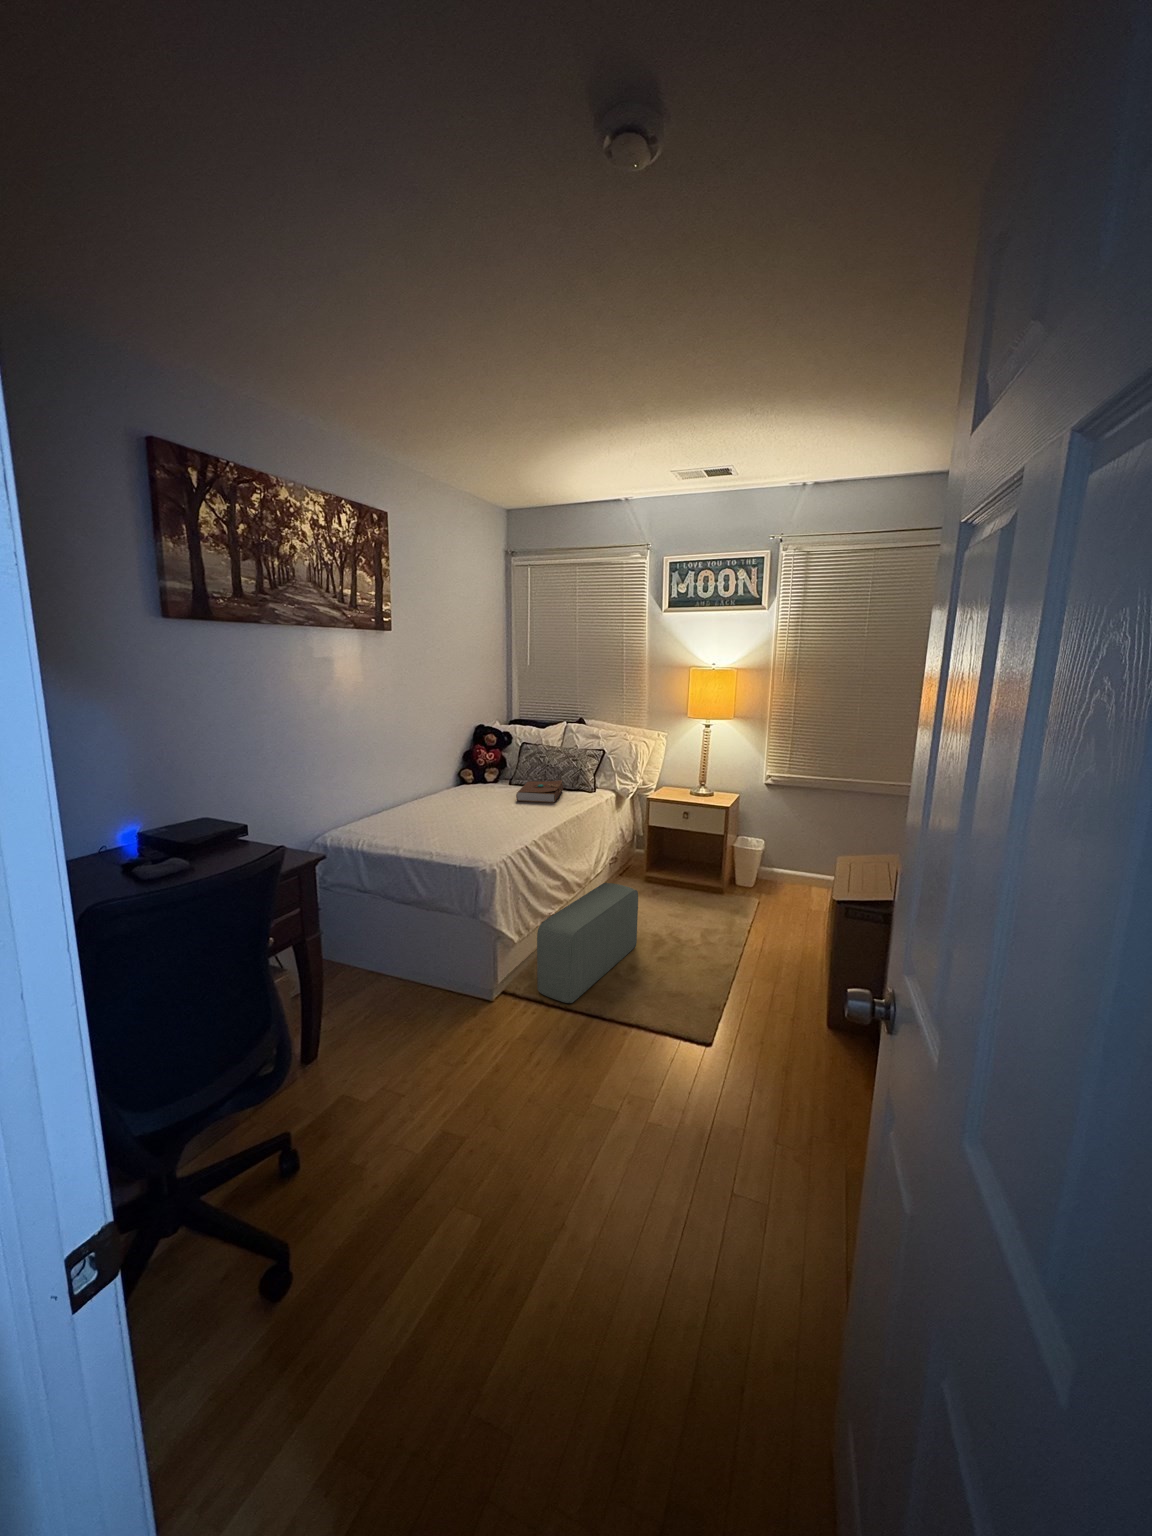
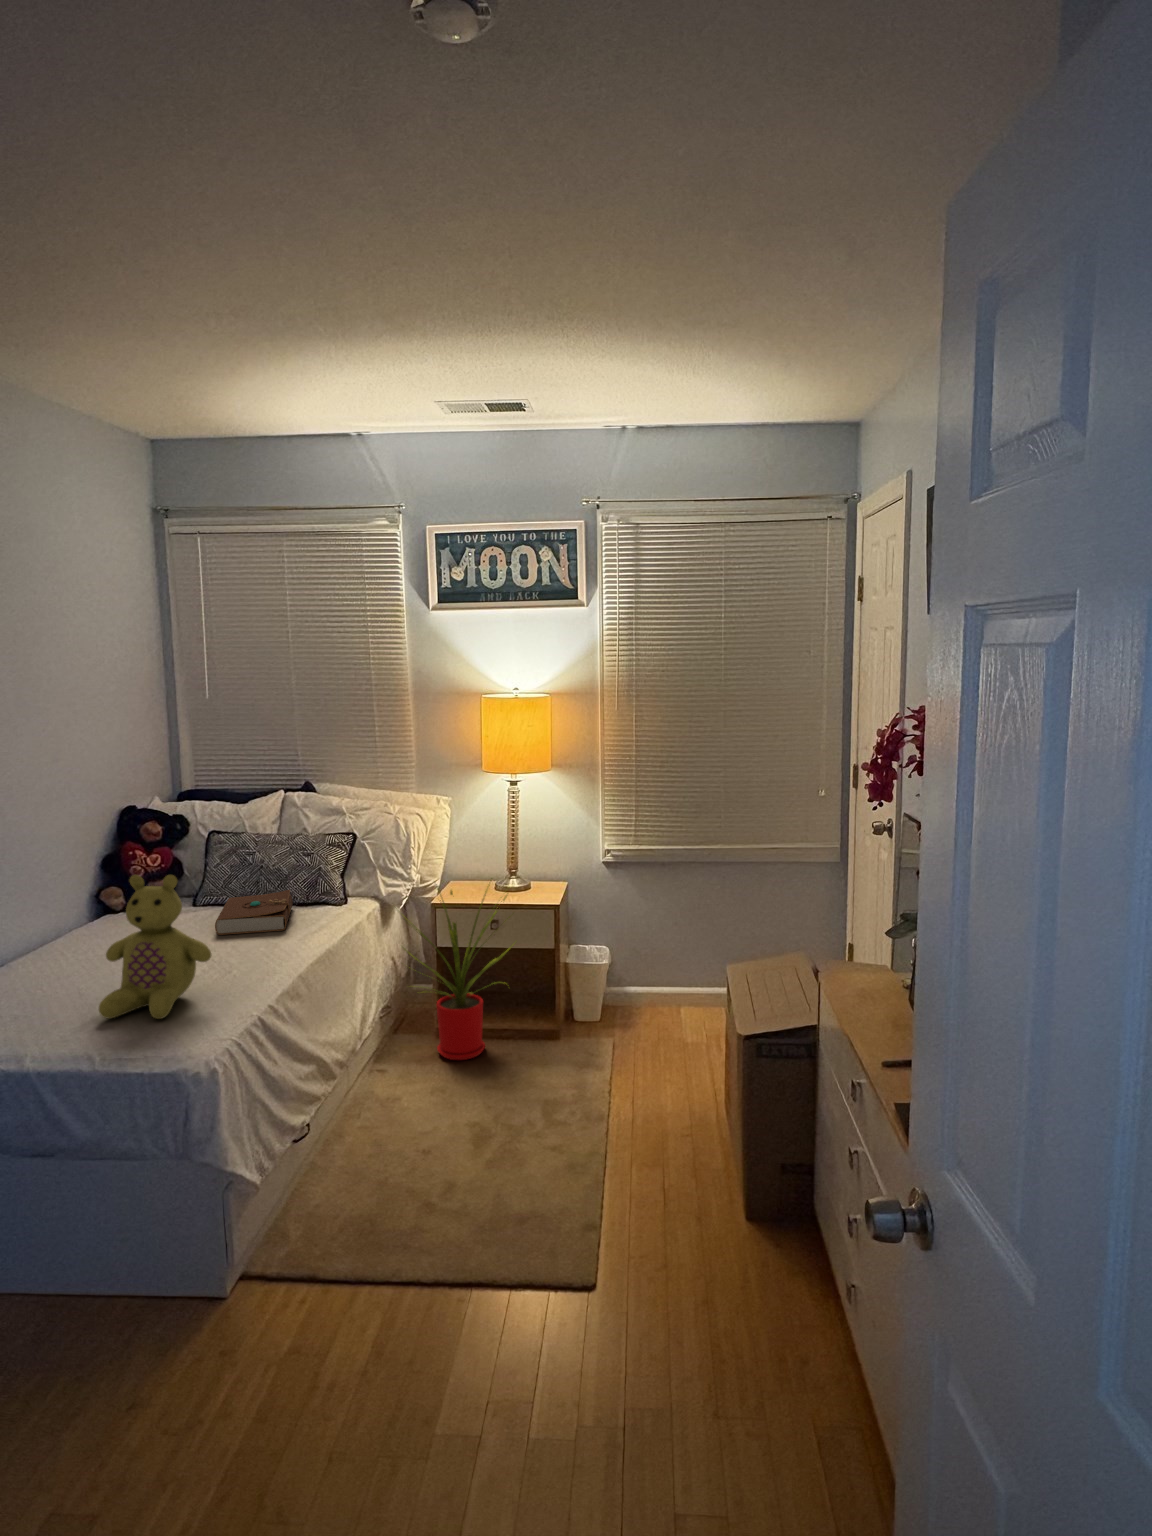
stuffed bear: none [443,758,504,840] -> present [99,875,211,1019]
house plant: none [622,784,700,897] -> present [395,891,513,1060]
pouf: present [537,883,638,1003] -> none [294,1054,447,1274]

